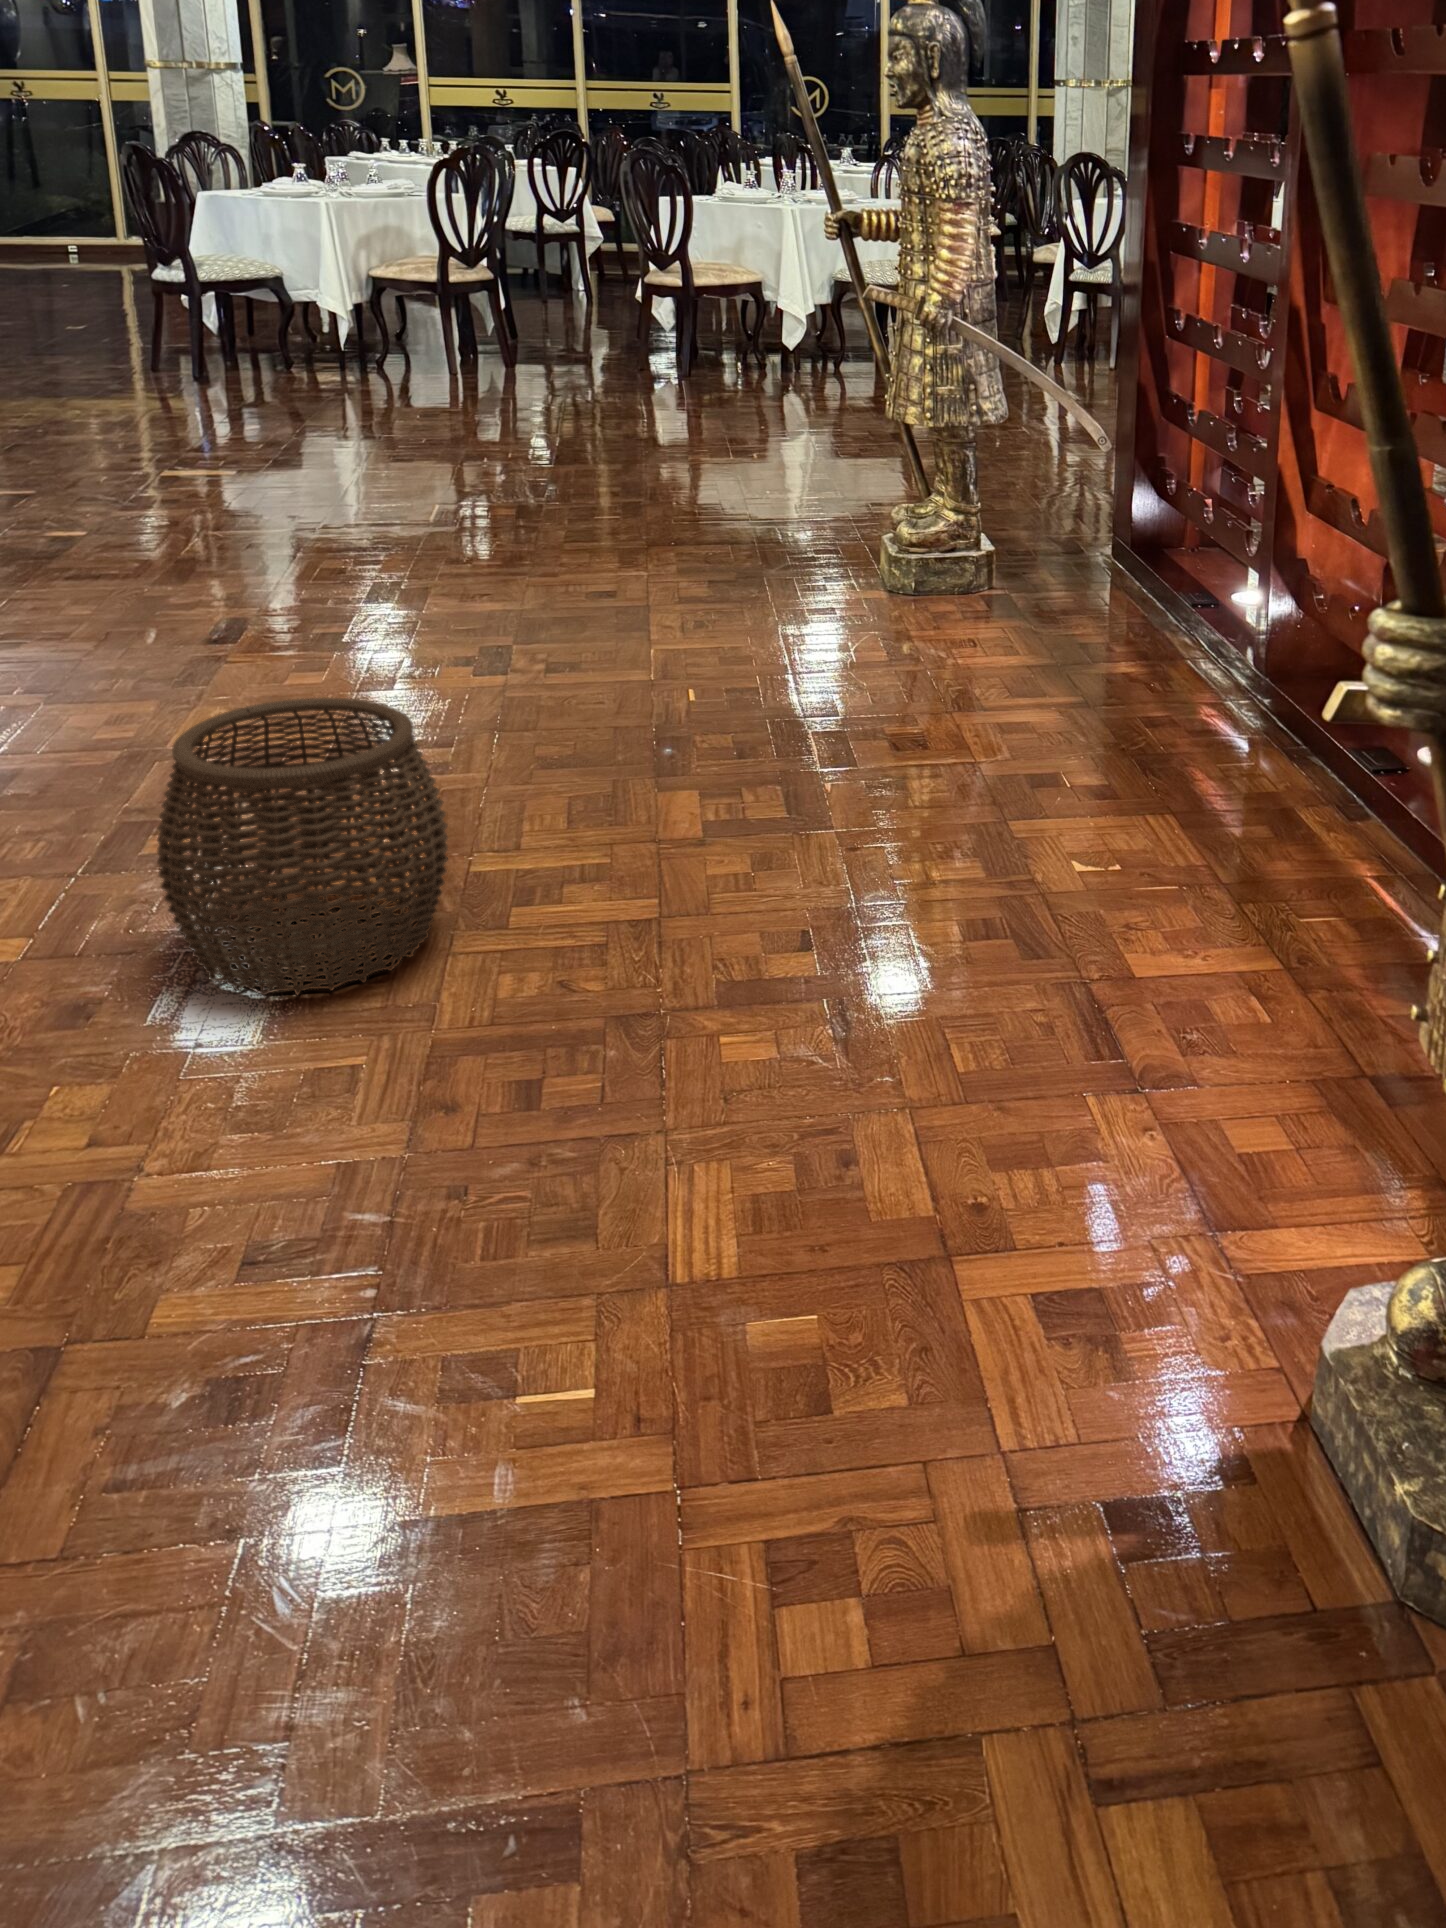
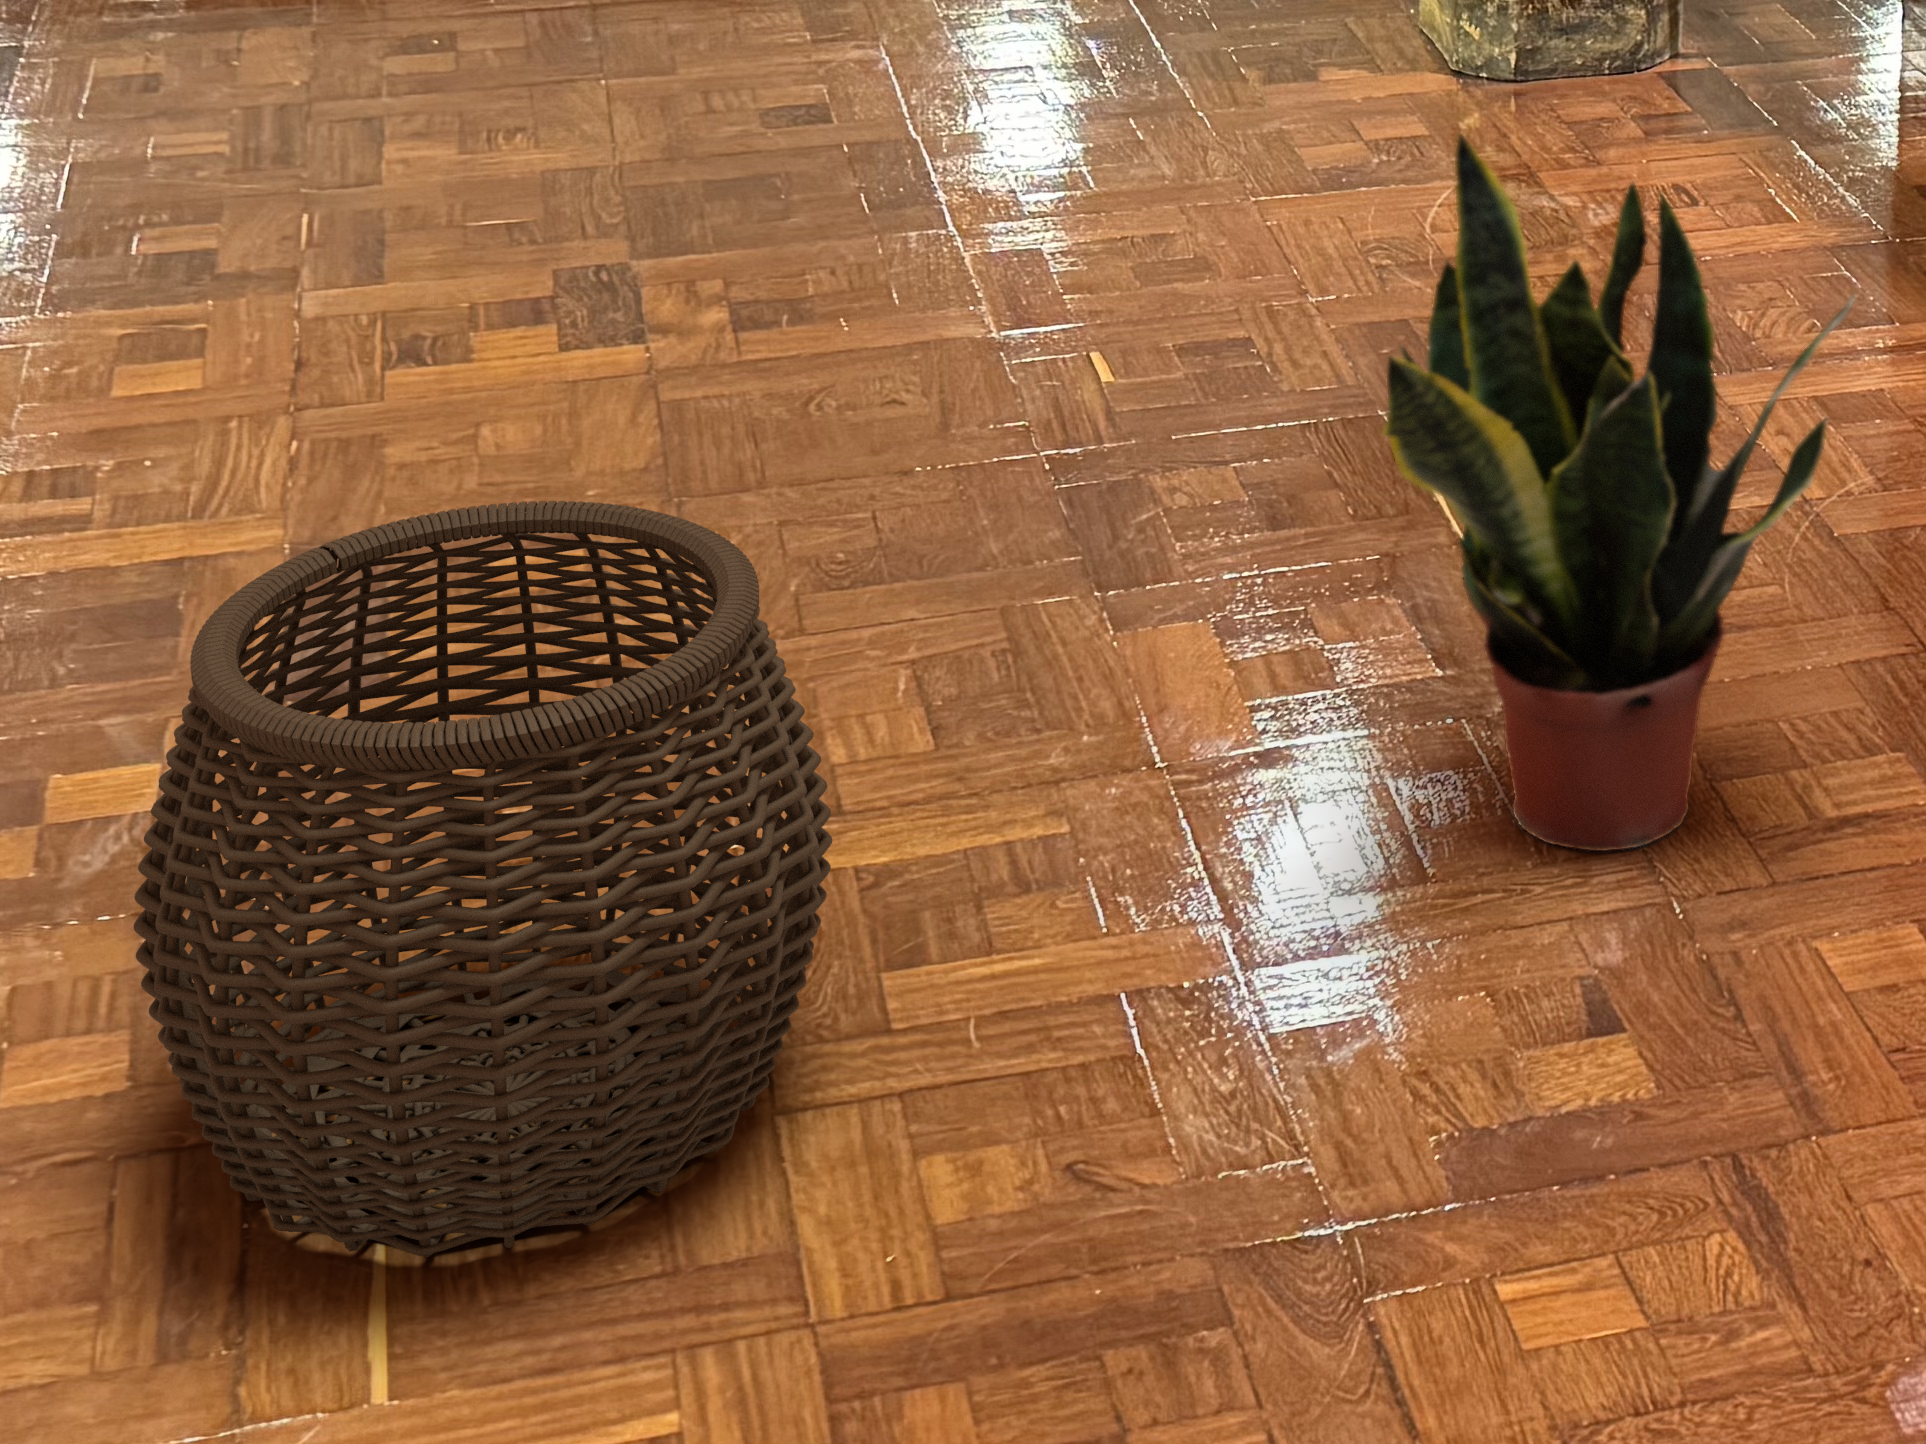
potted plant: none [697,567,940,897] -> present [1382,135,1855,851]

